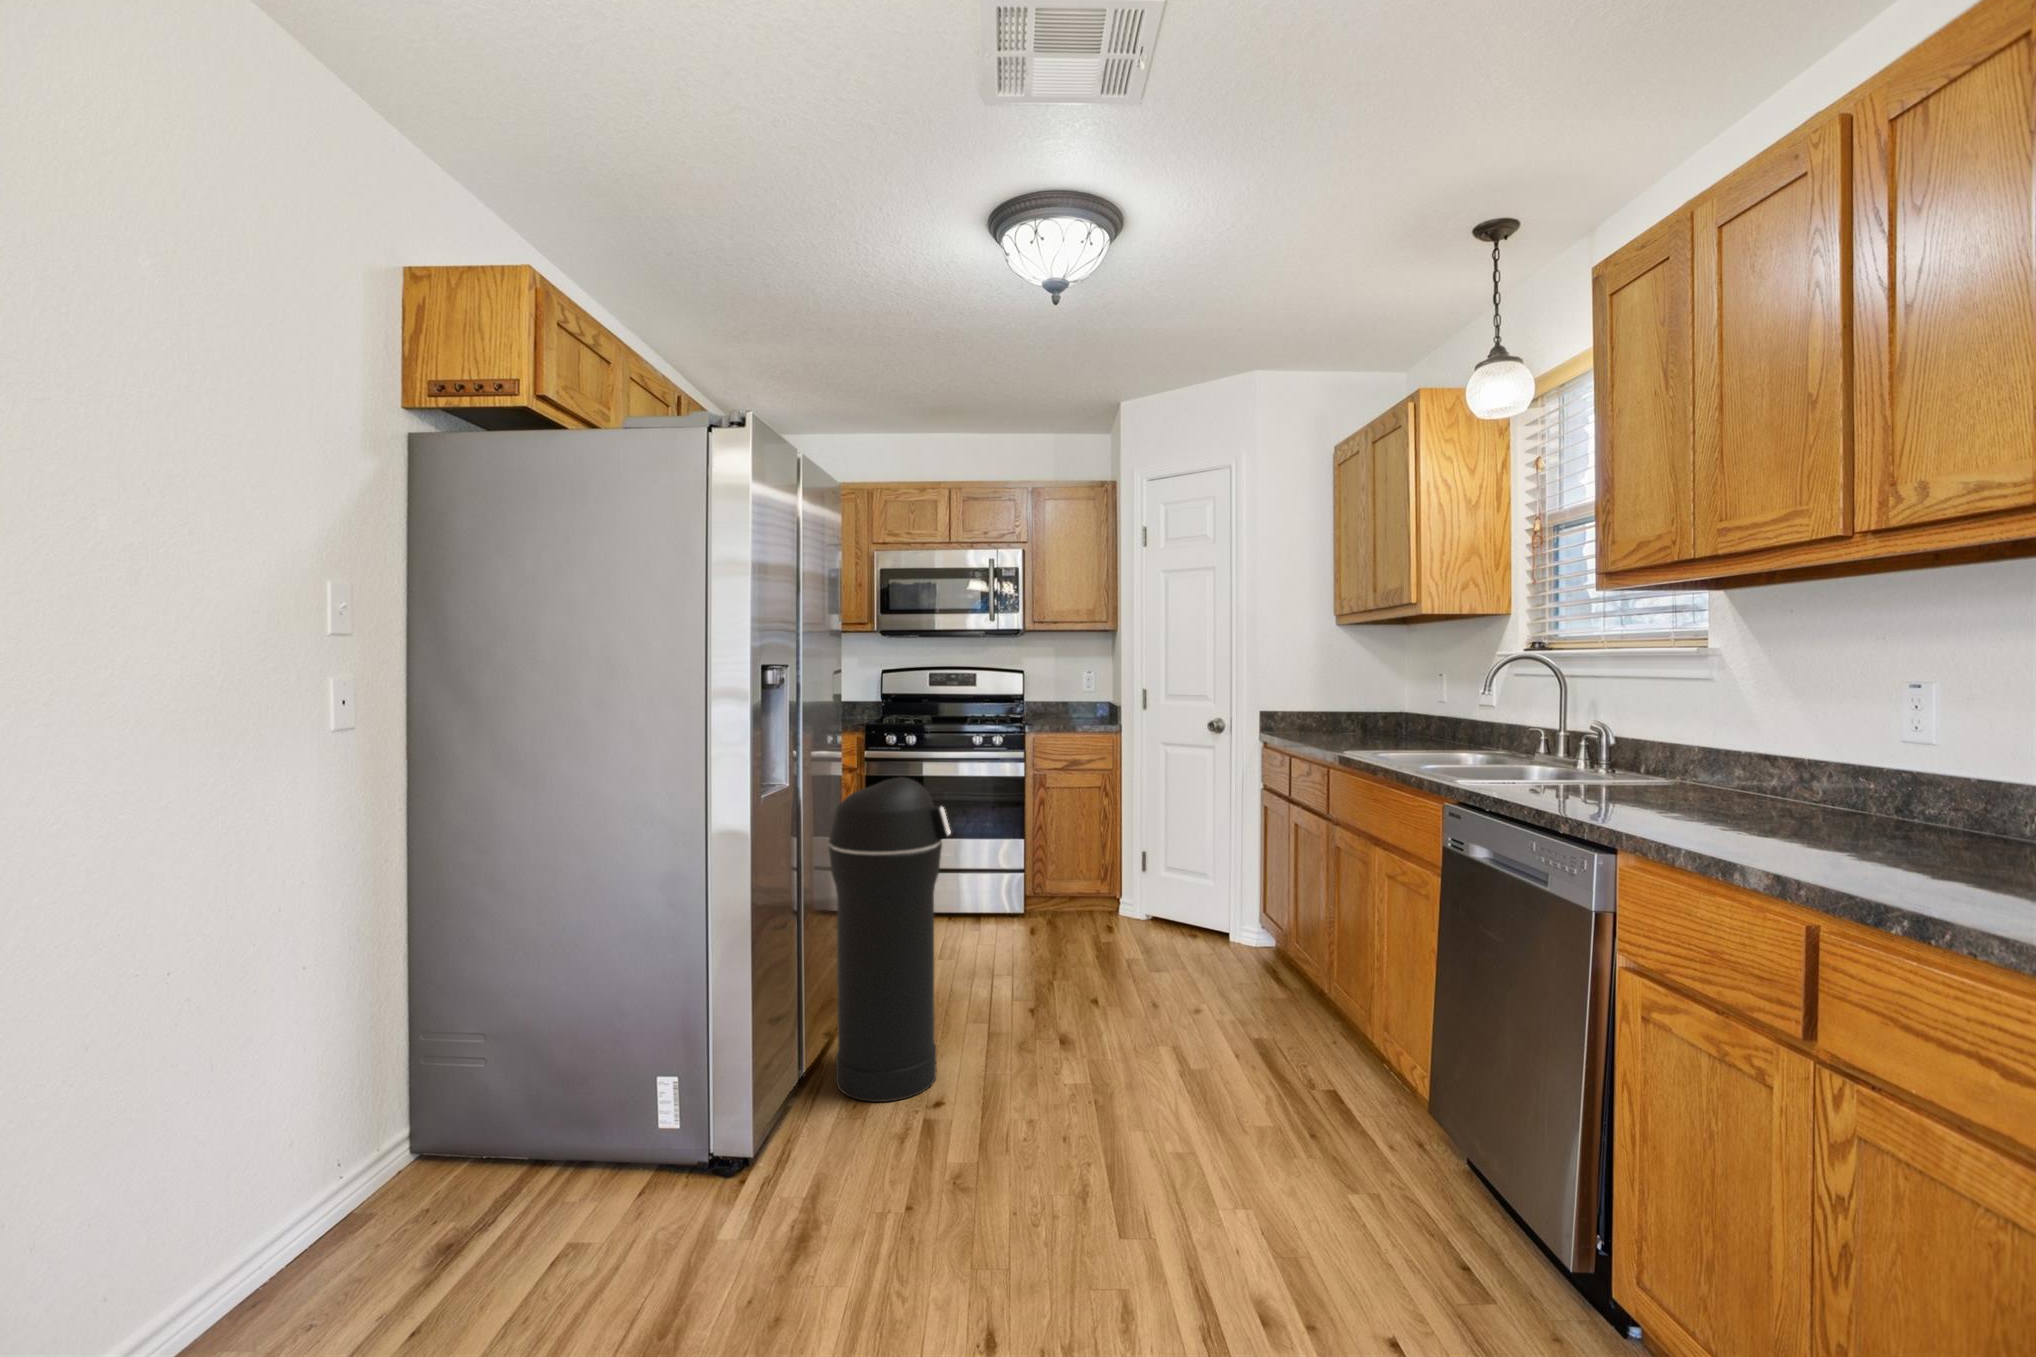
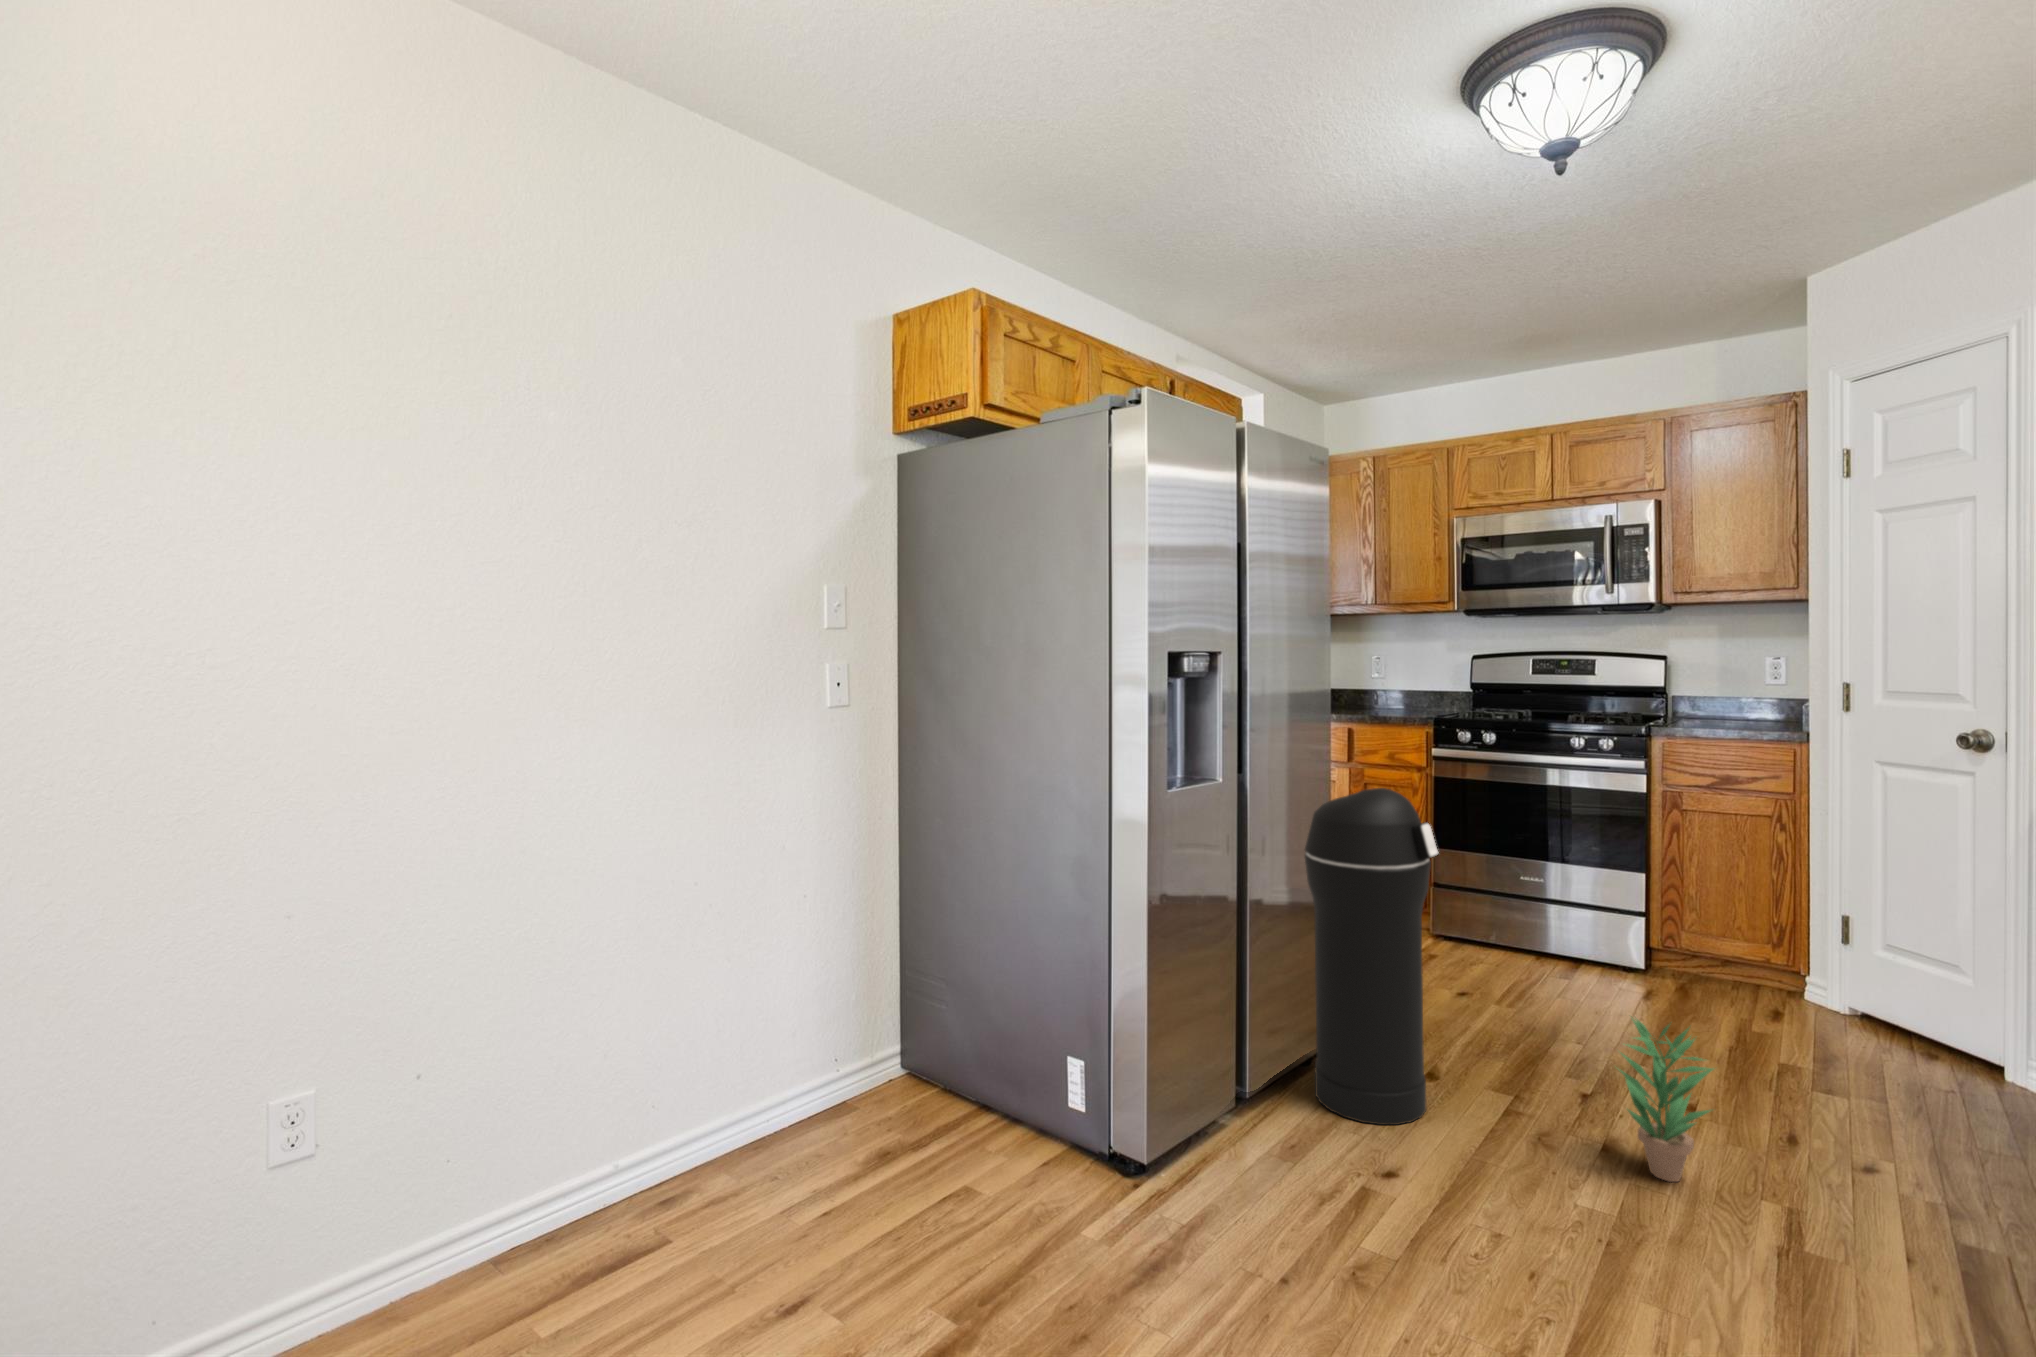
potted plant: none [1082,942,1152,1071] -> present [1617,1019,1713,1182]

